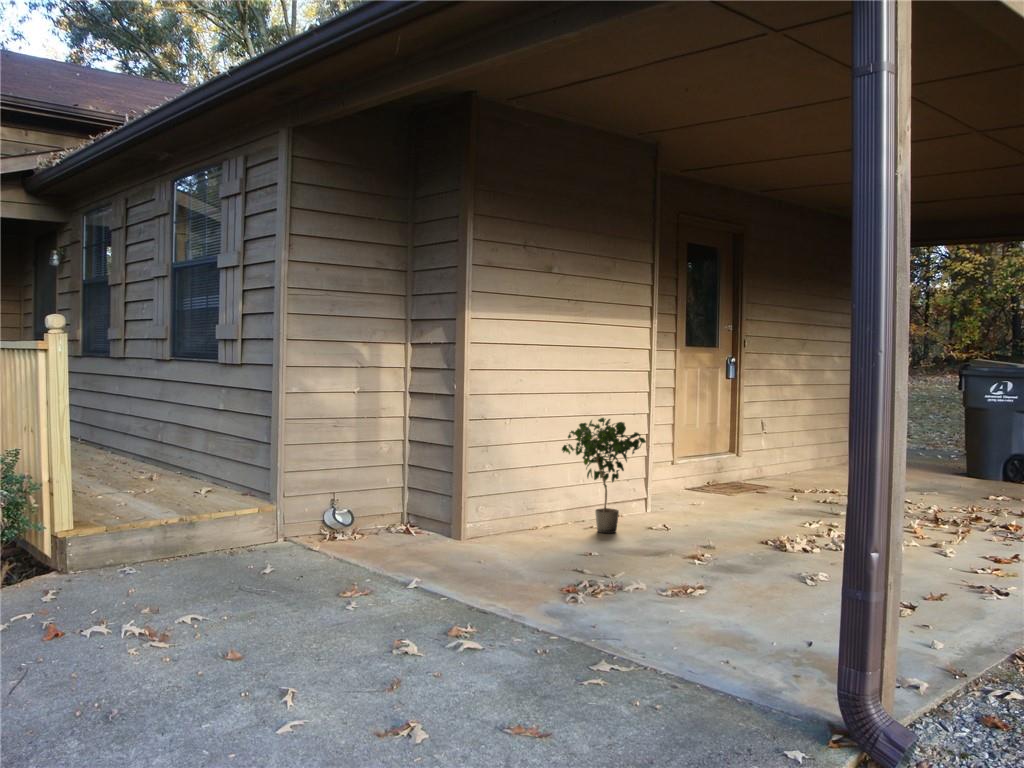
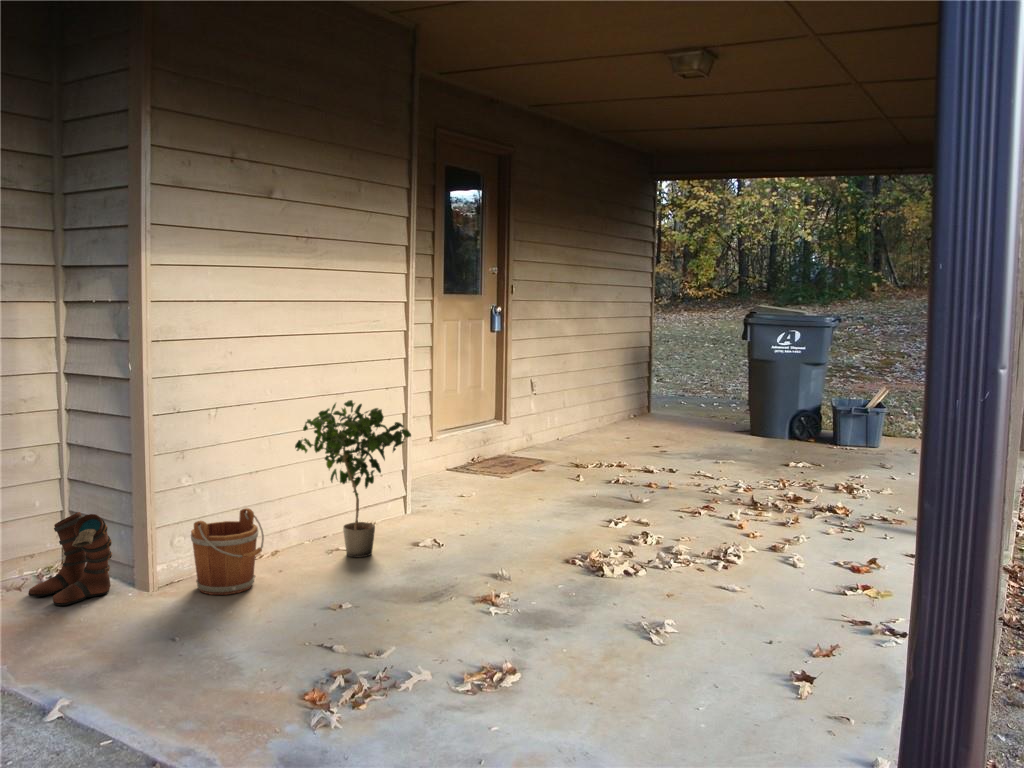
boots: none [386,485,439,543] -> present [28,512,112,605]
bucket: none [490,488,539,546] -> present [191,508,264,595]

